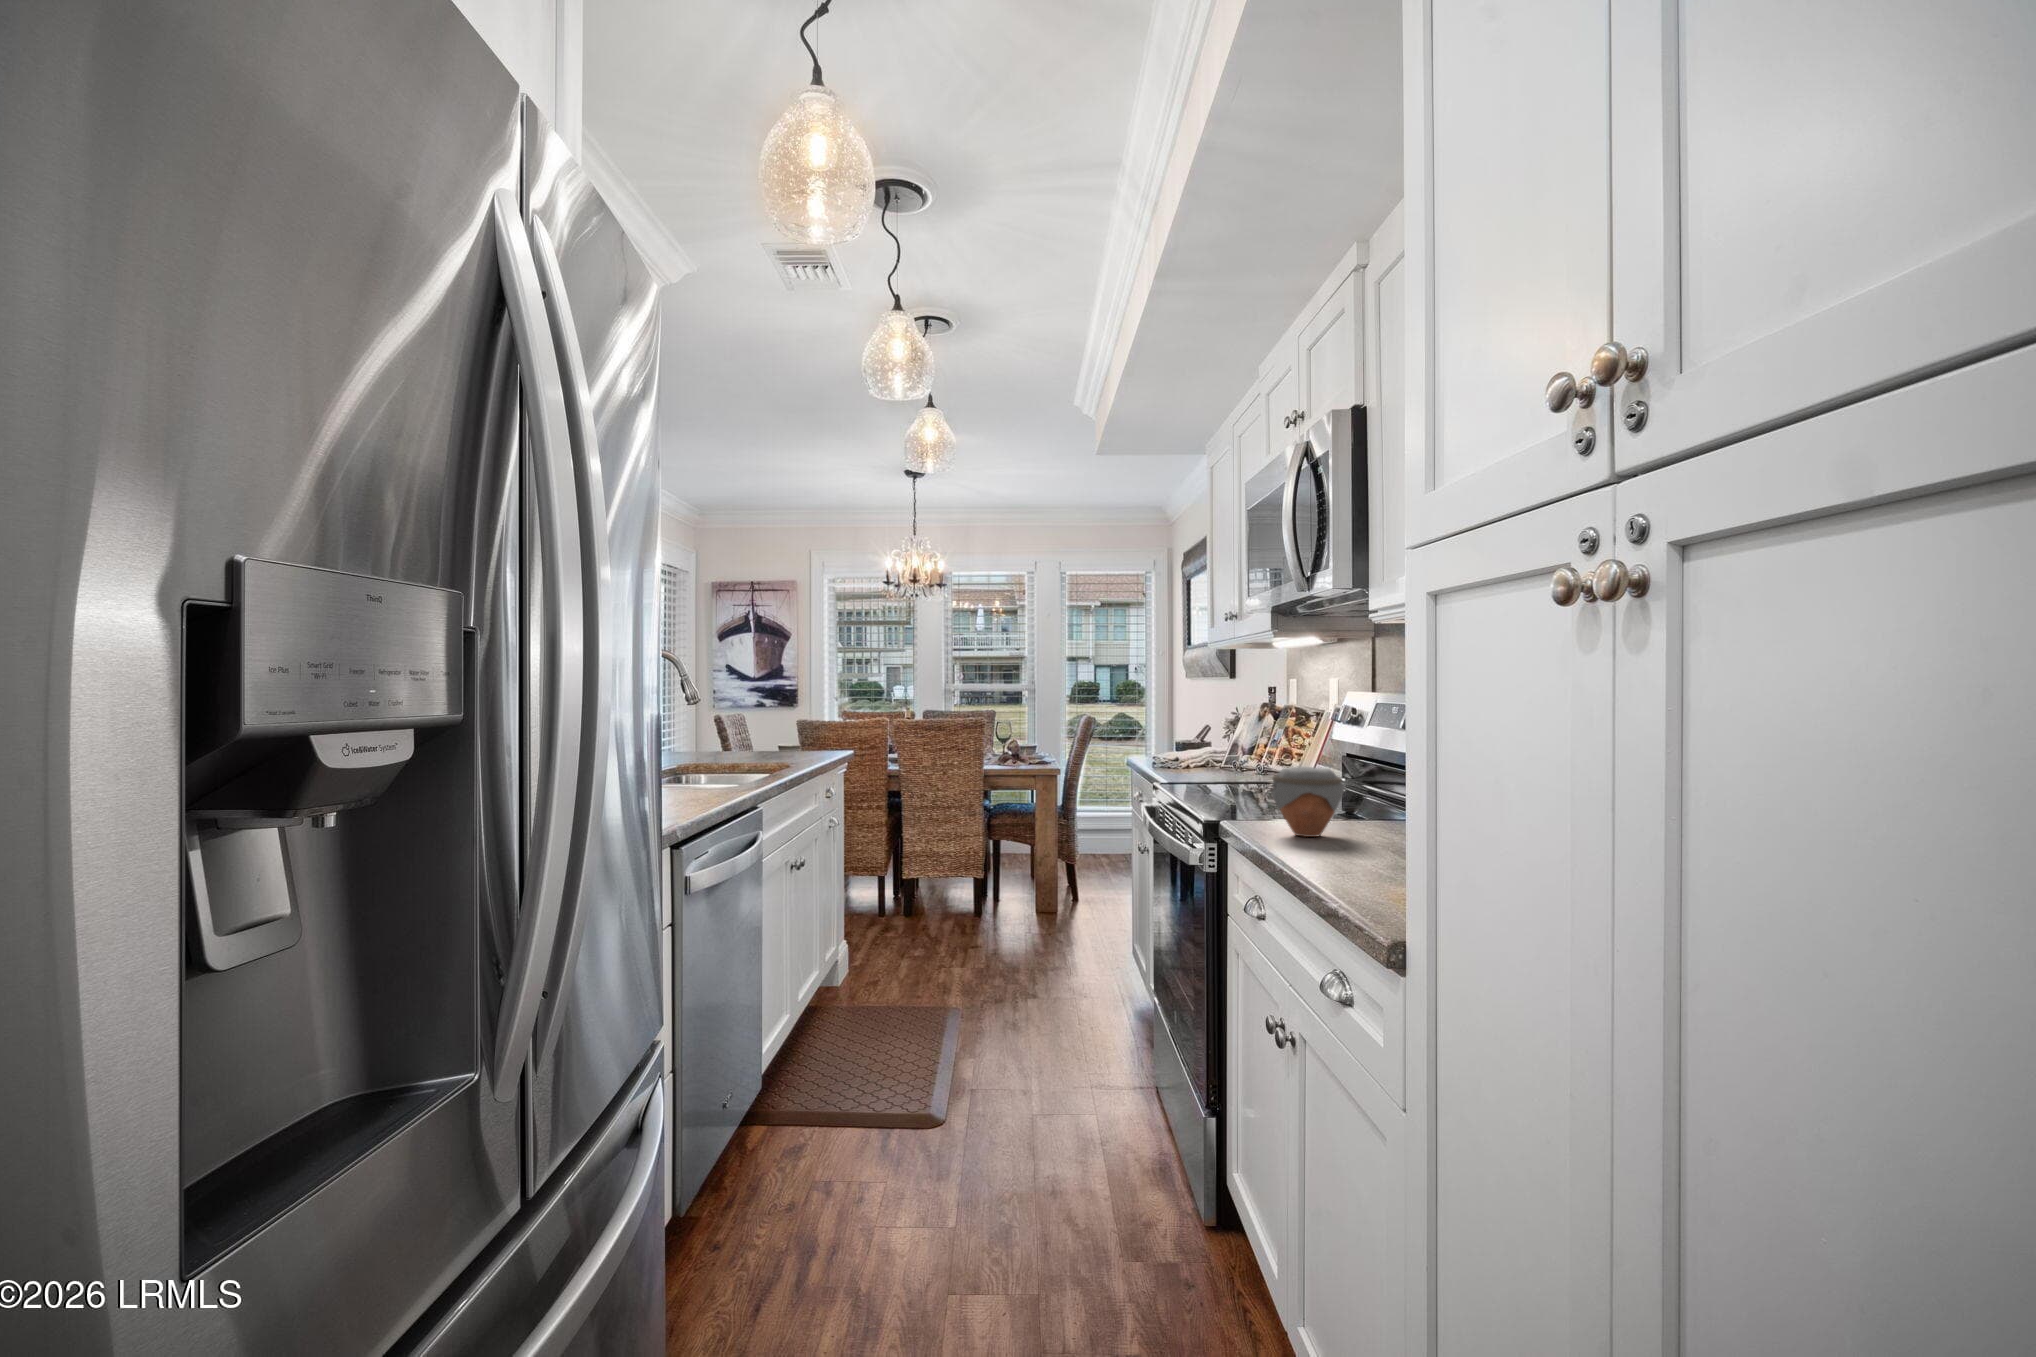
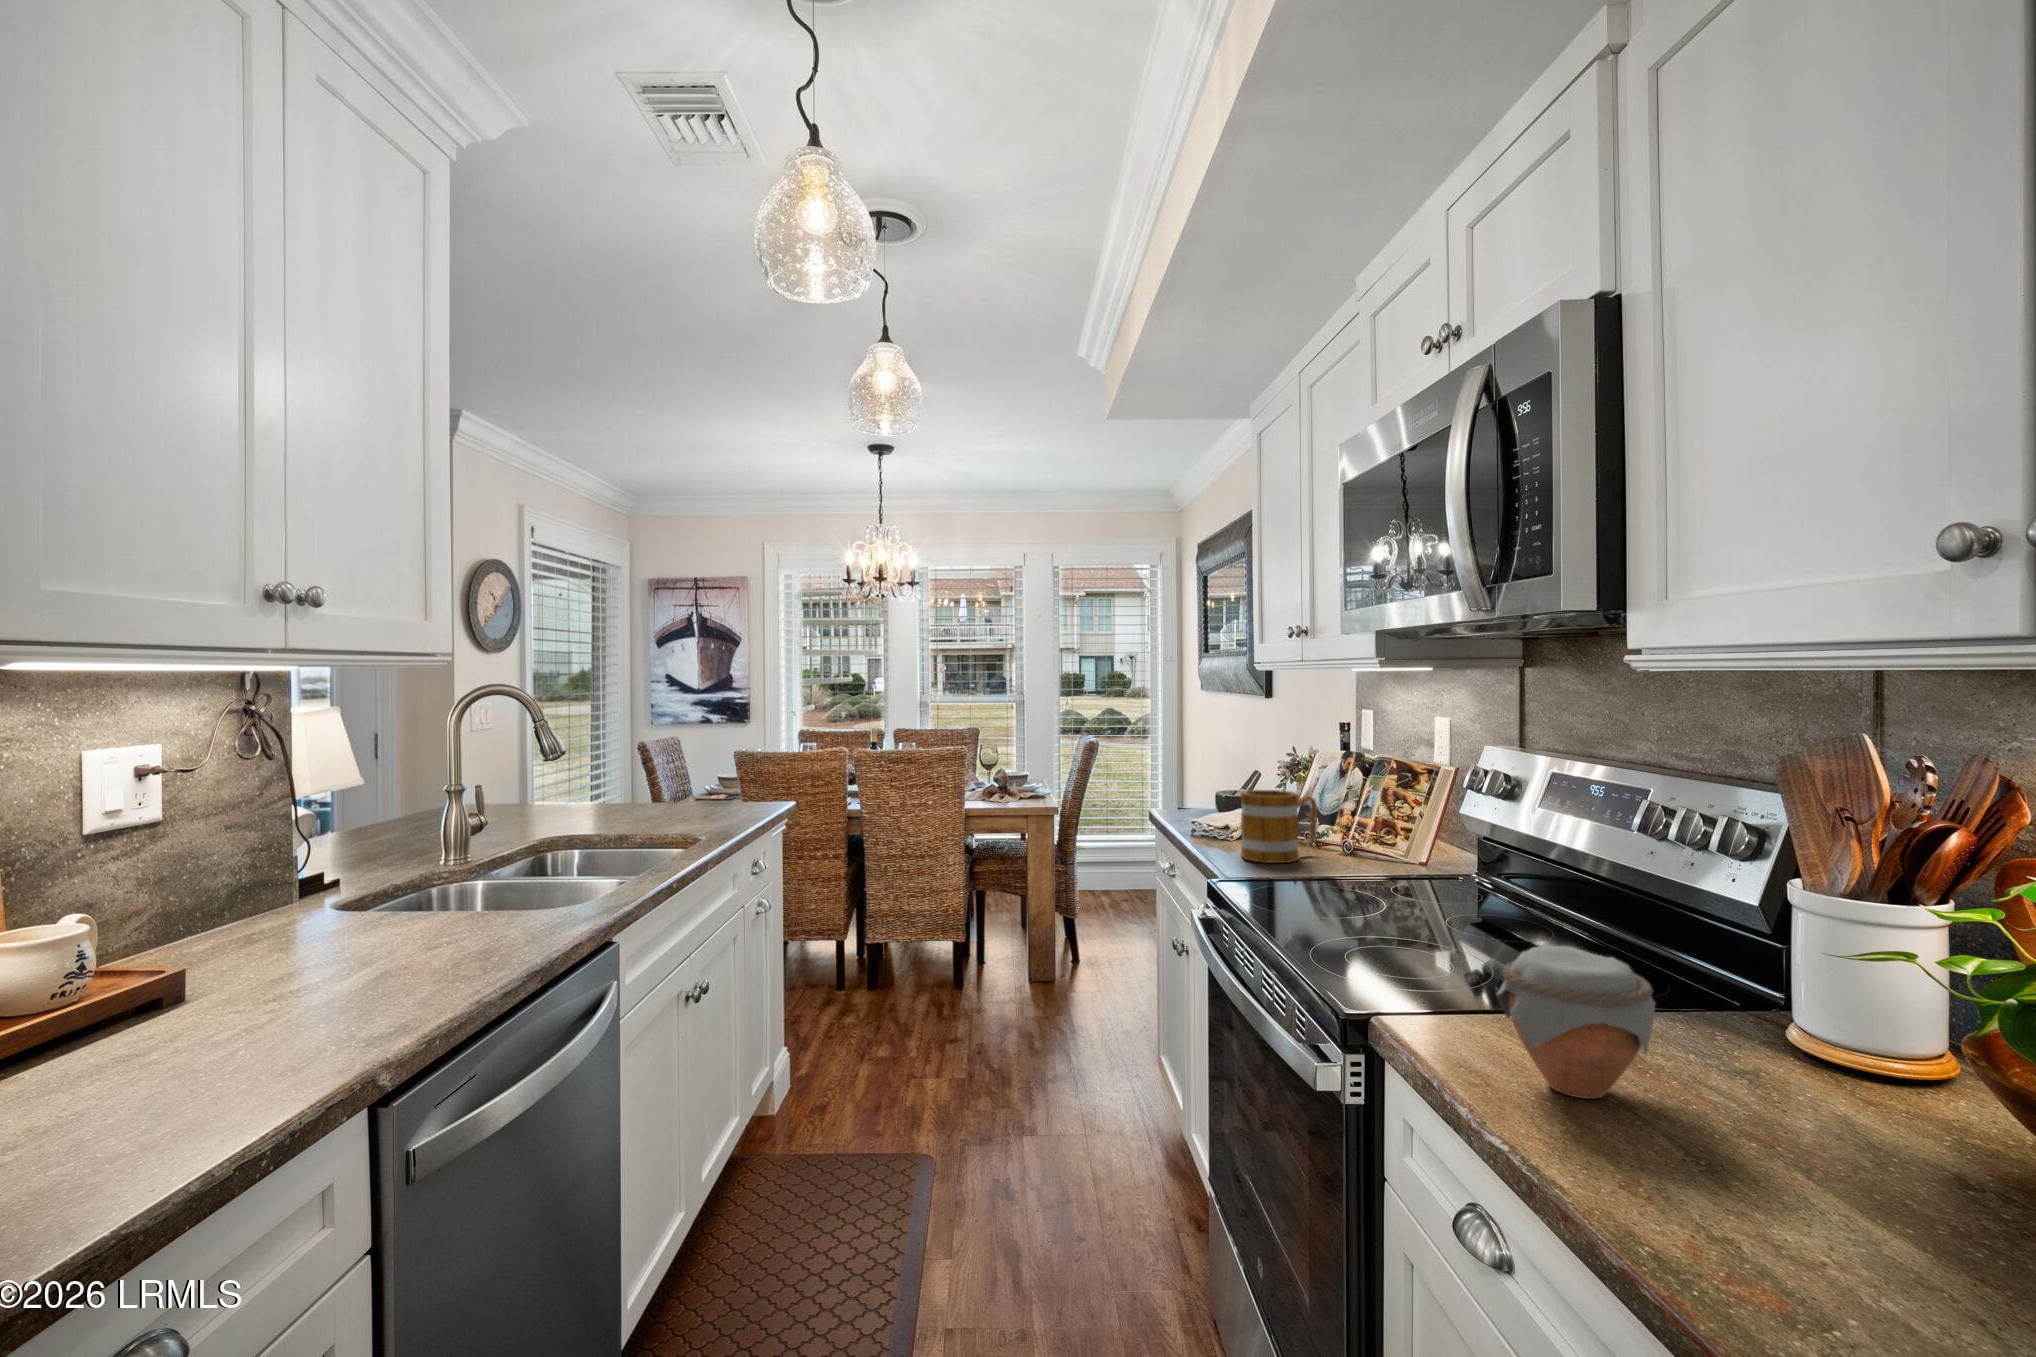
mug: none [1184,730,1239,778] -> present [1241,790,1318,863]

